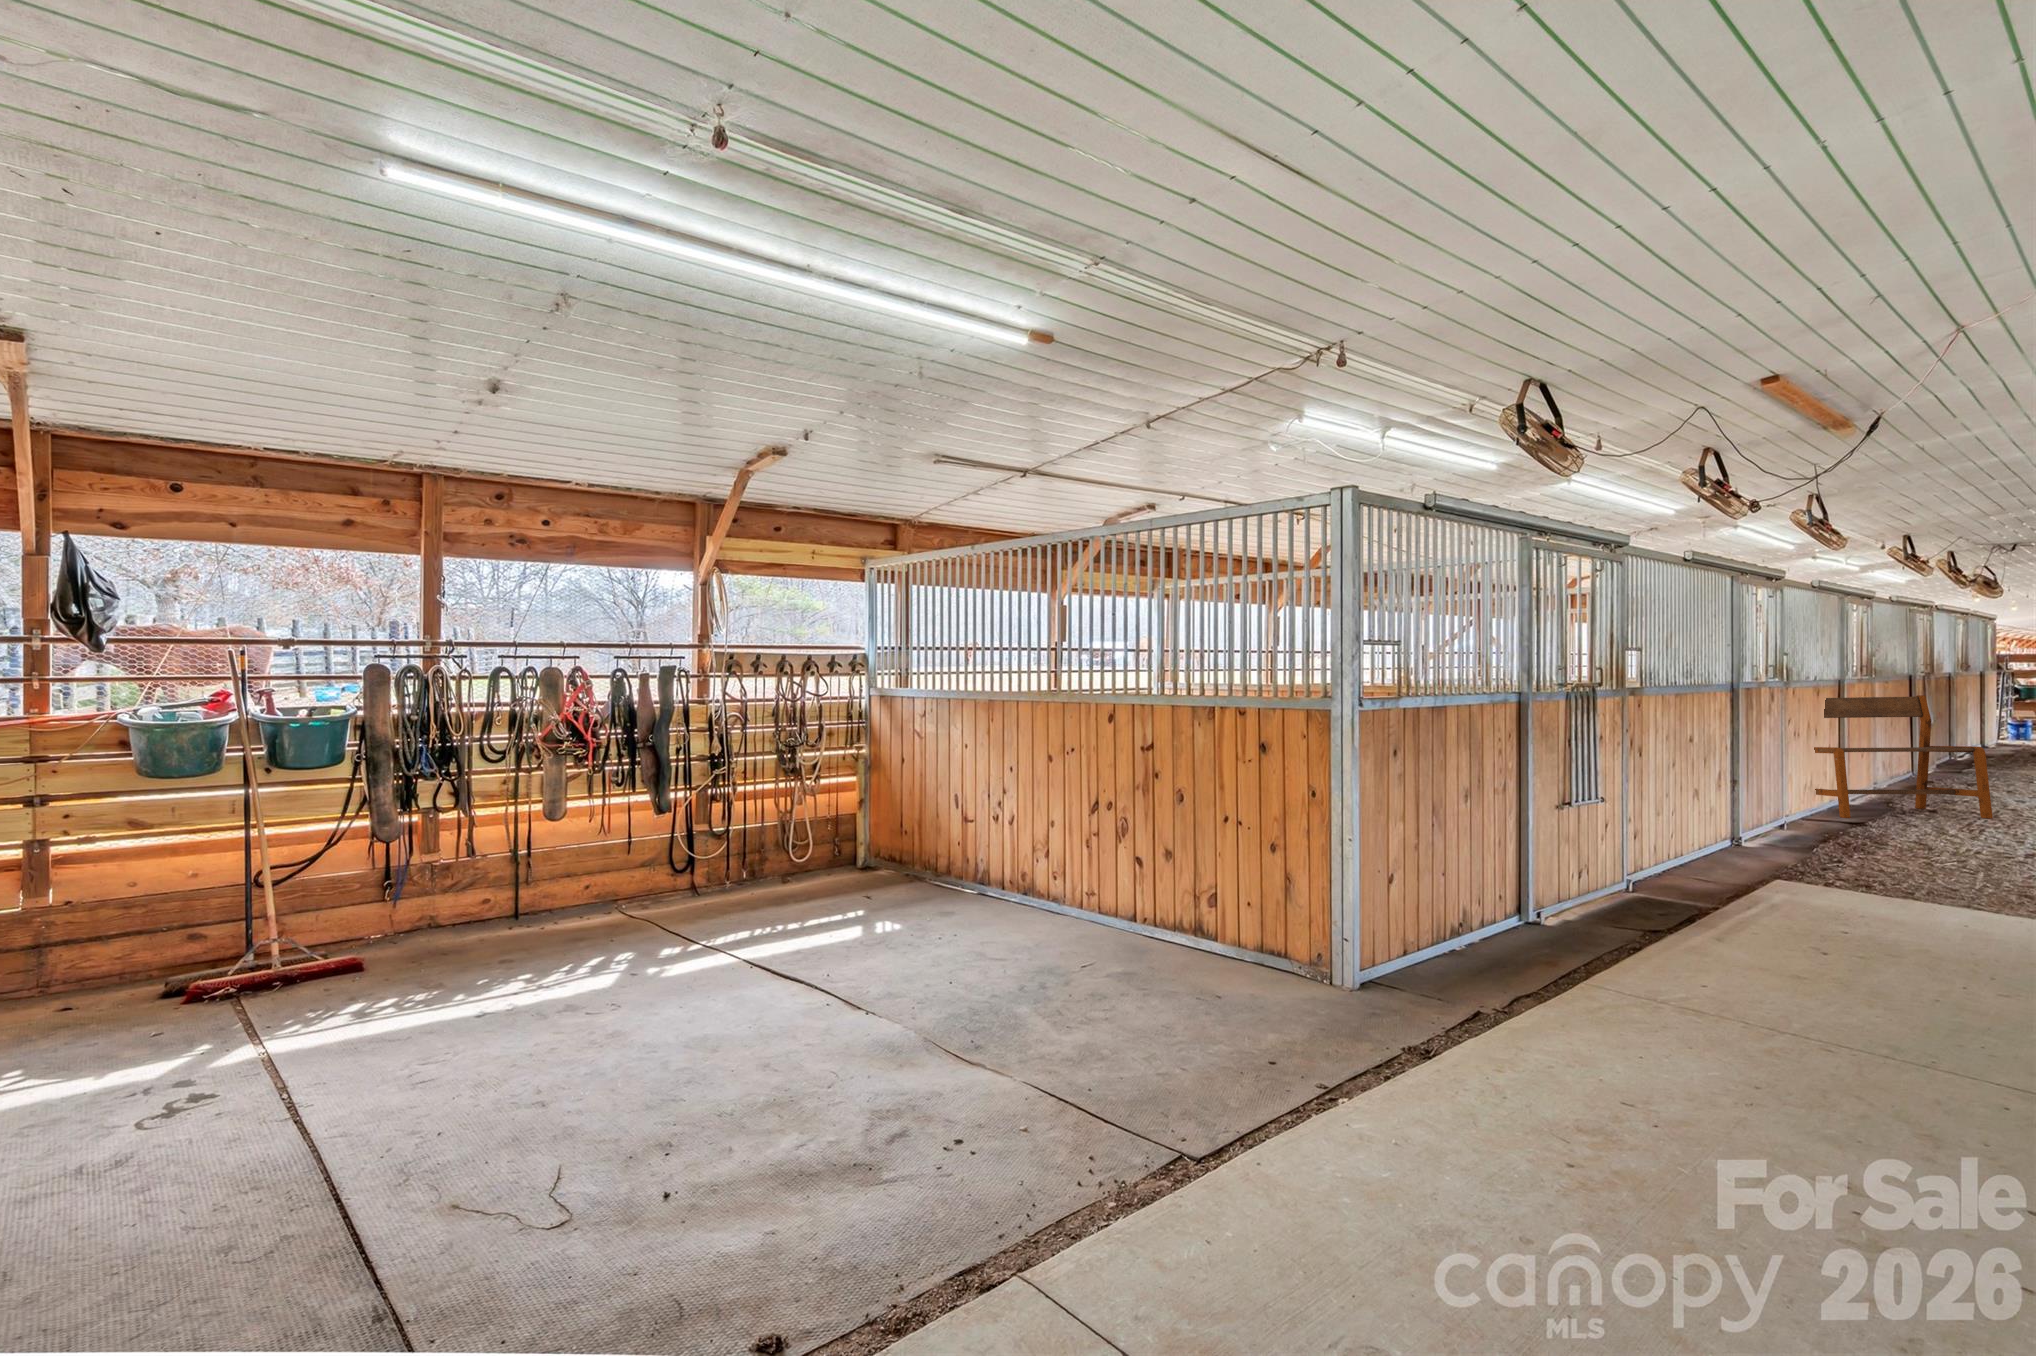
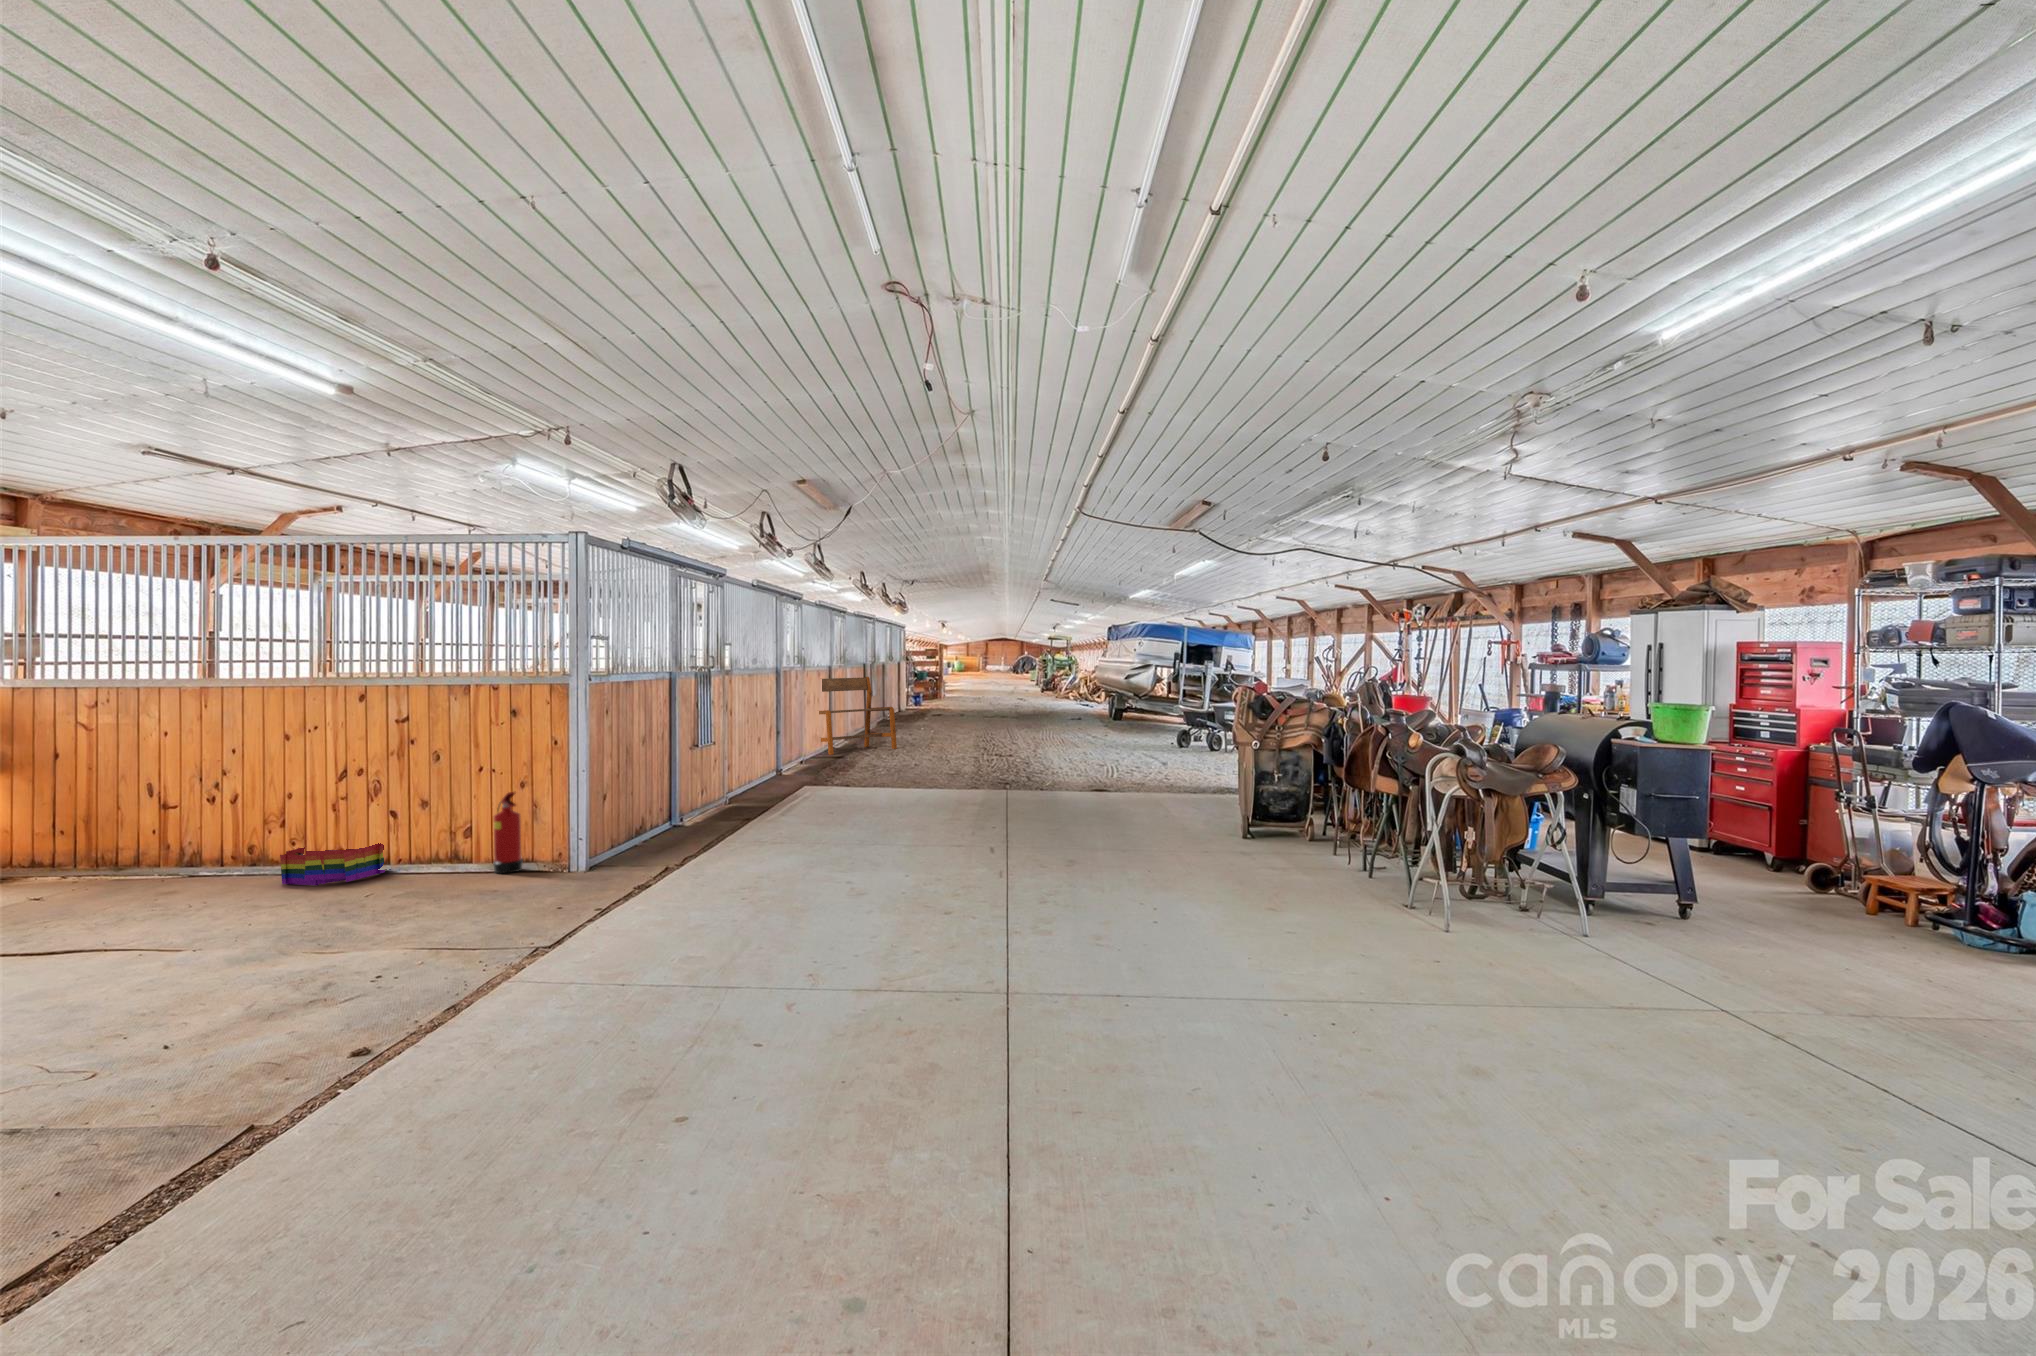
fire extinguisher: none [1222,861,1262,978] -> present [493,792,523,874]
storage bin: none [1020,884,1127,945] -> present [280,843,391,886]

